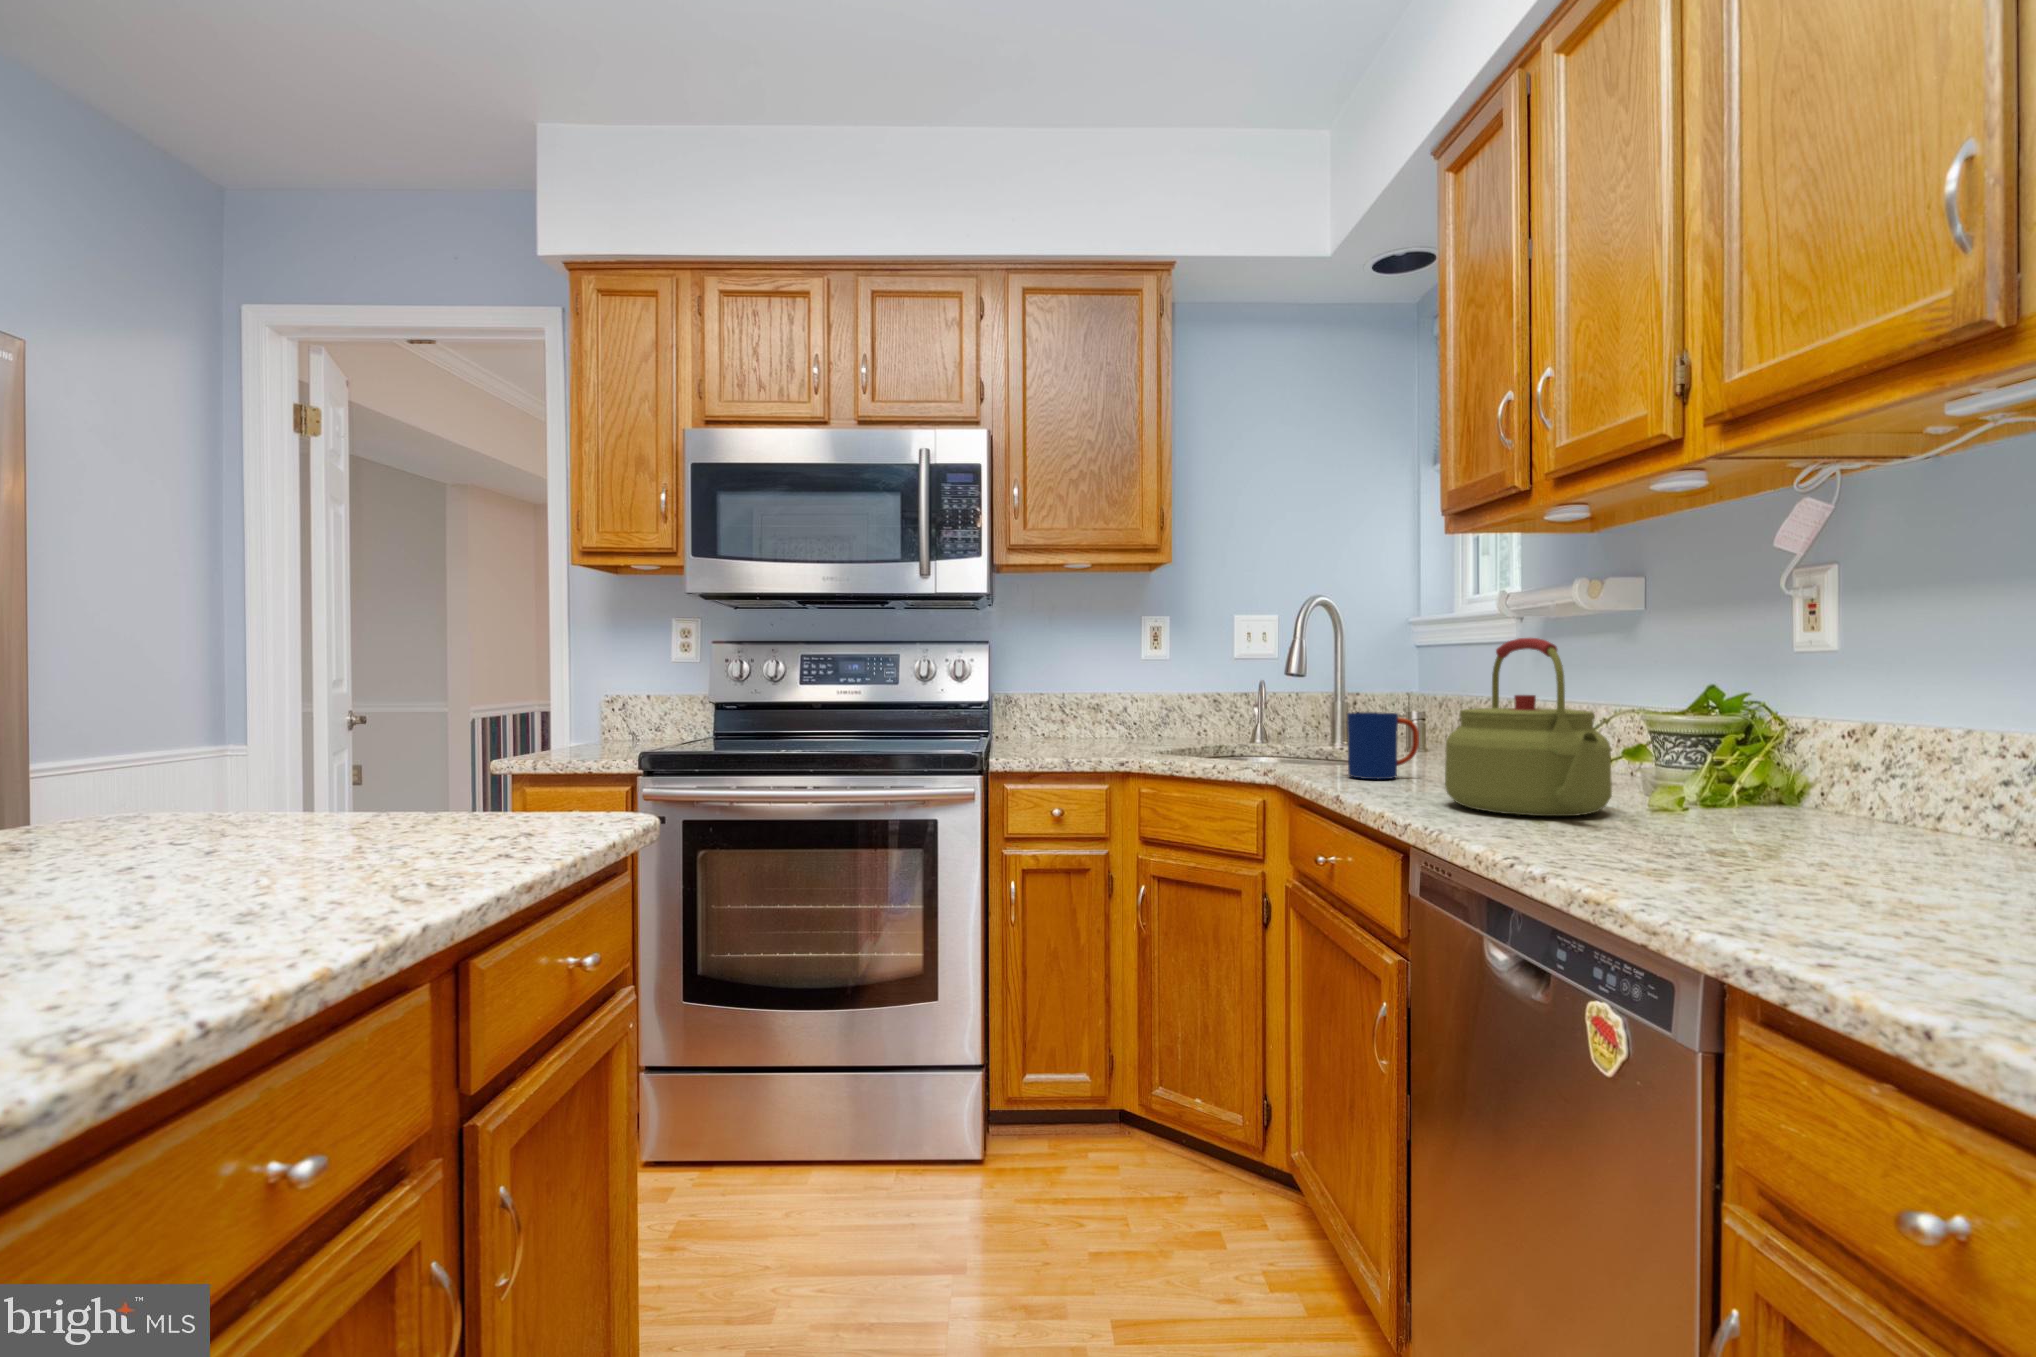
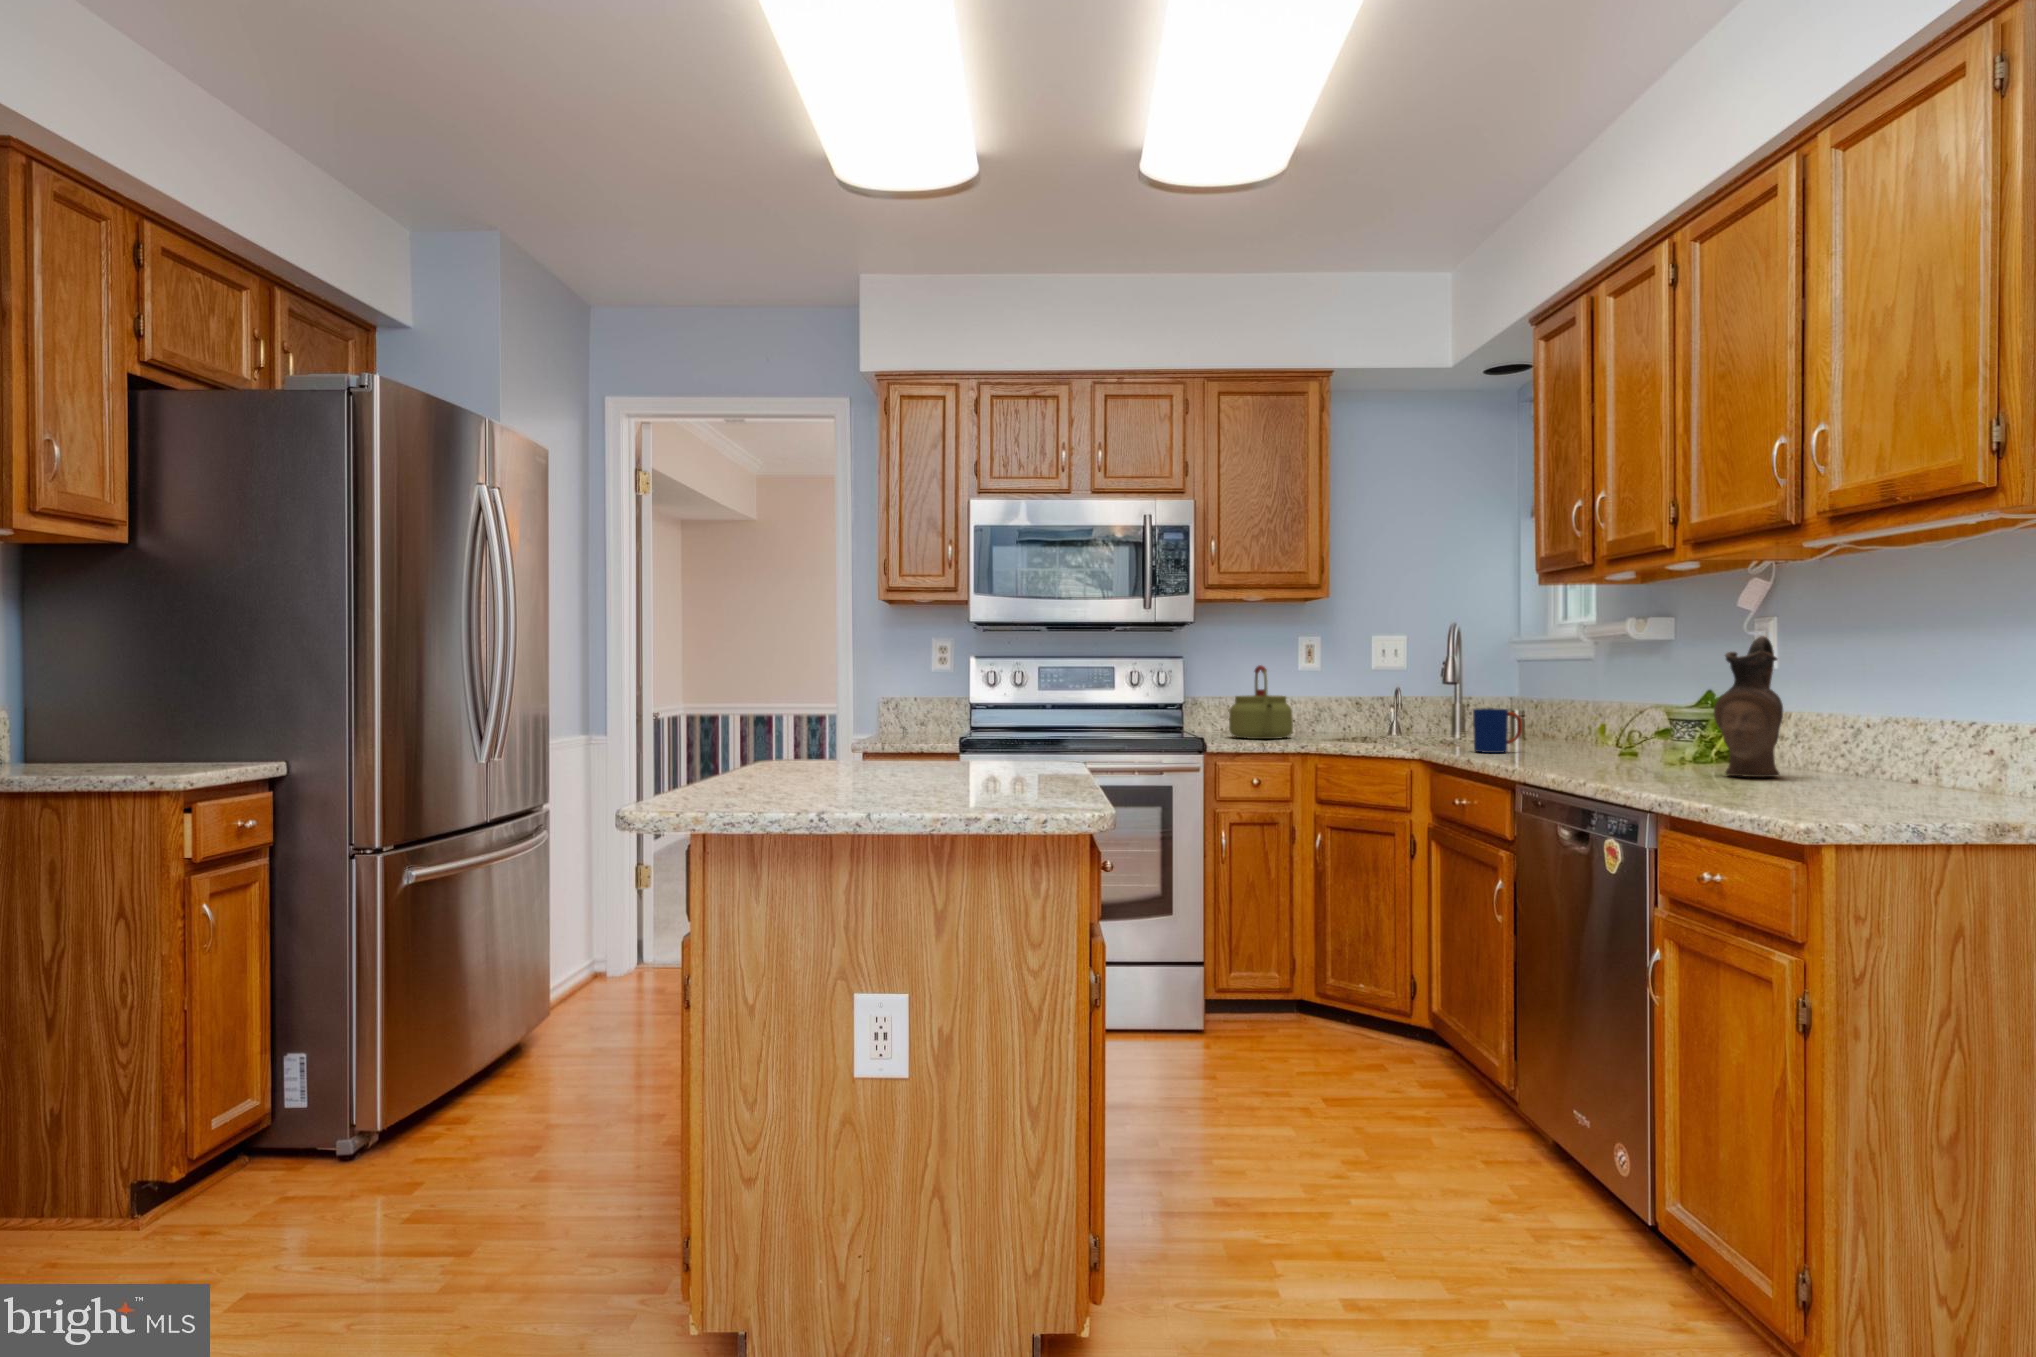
ceramic pitcher: none [1774,585,1923,856] -> present [1714,637,1783,777]
kettle: present [1445,638,1612,816] -> present [1229,665,1293,739]

